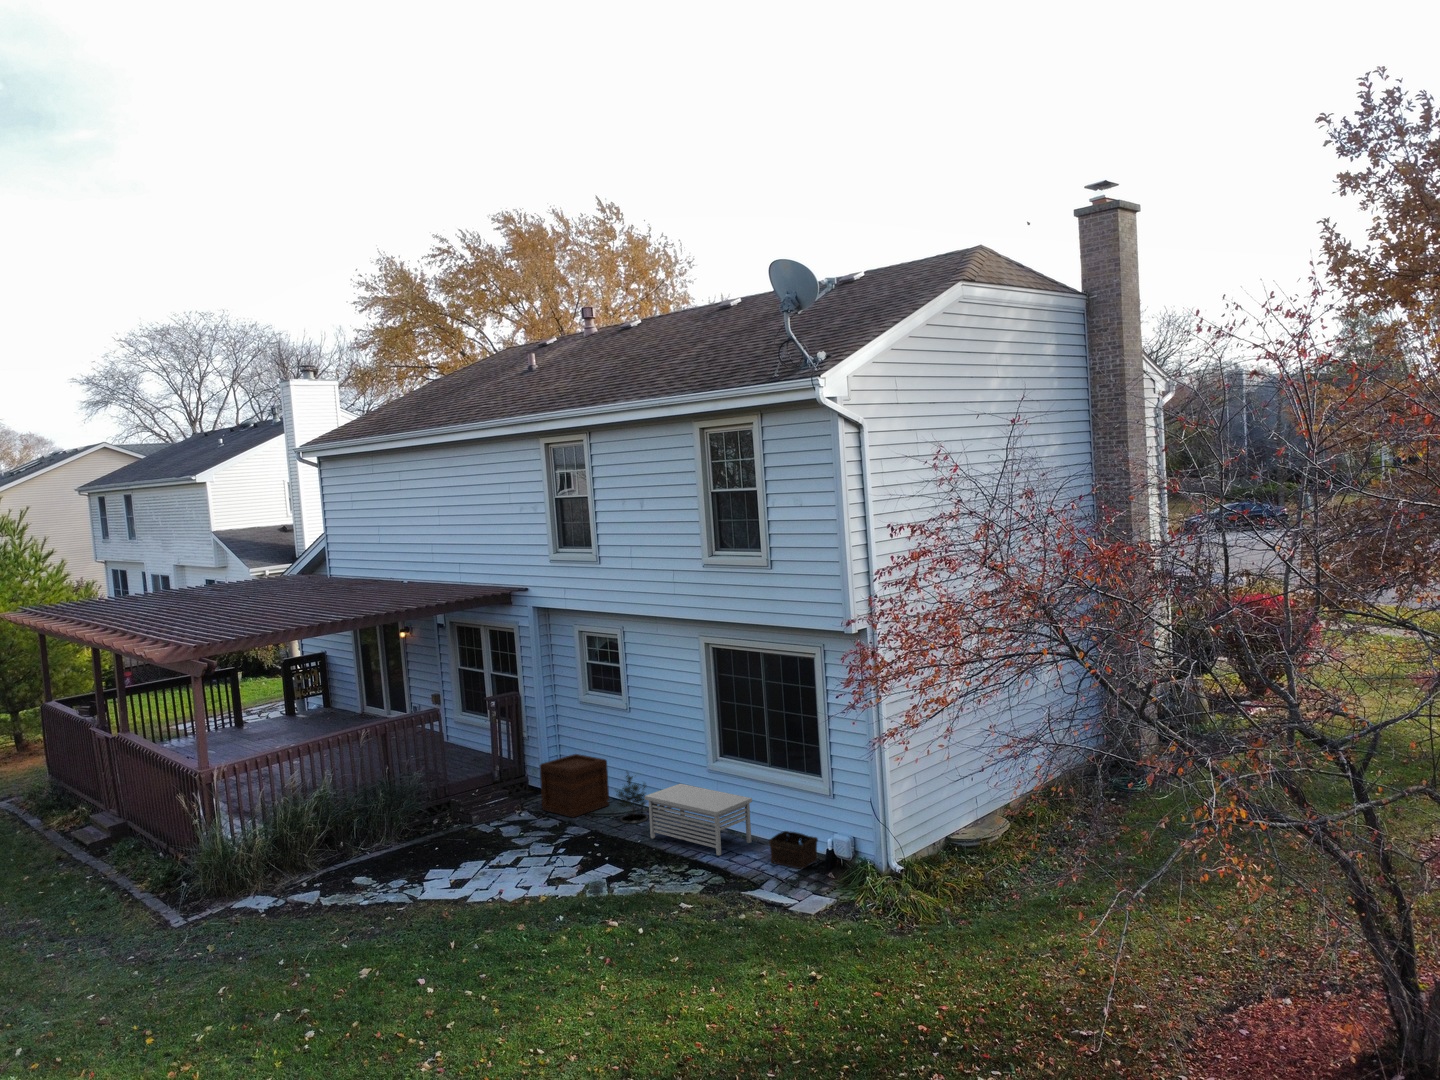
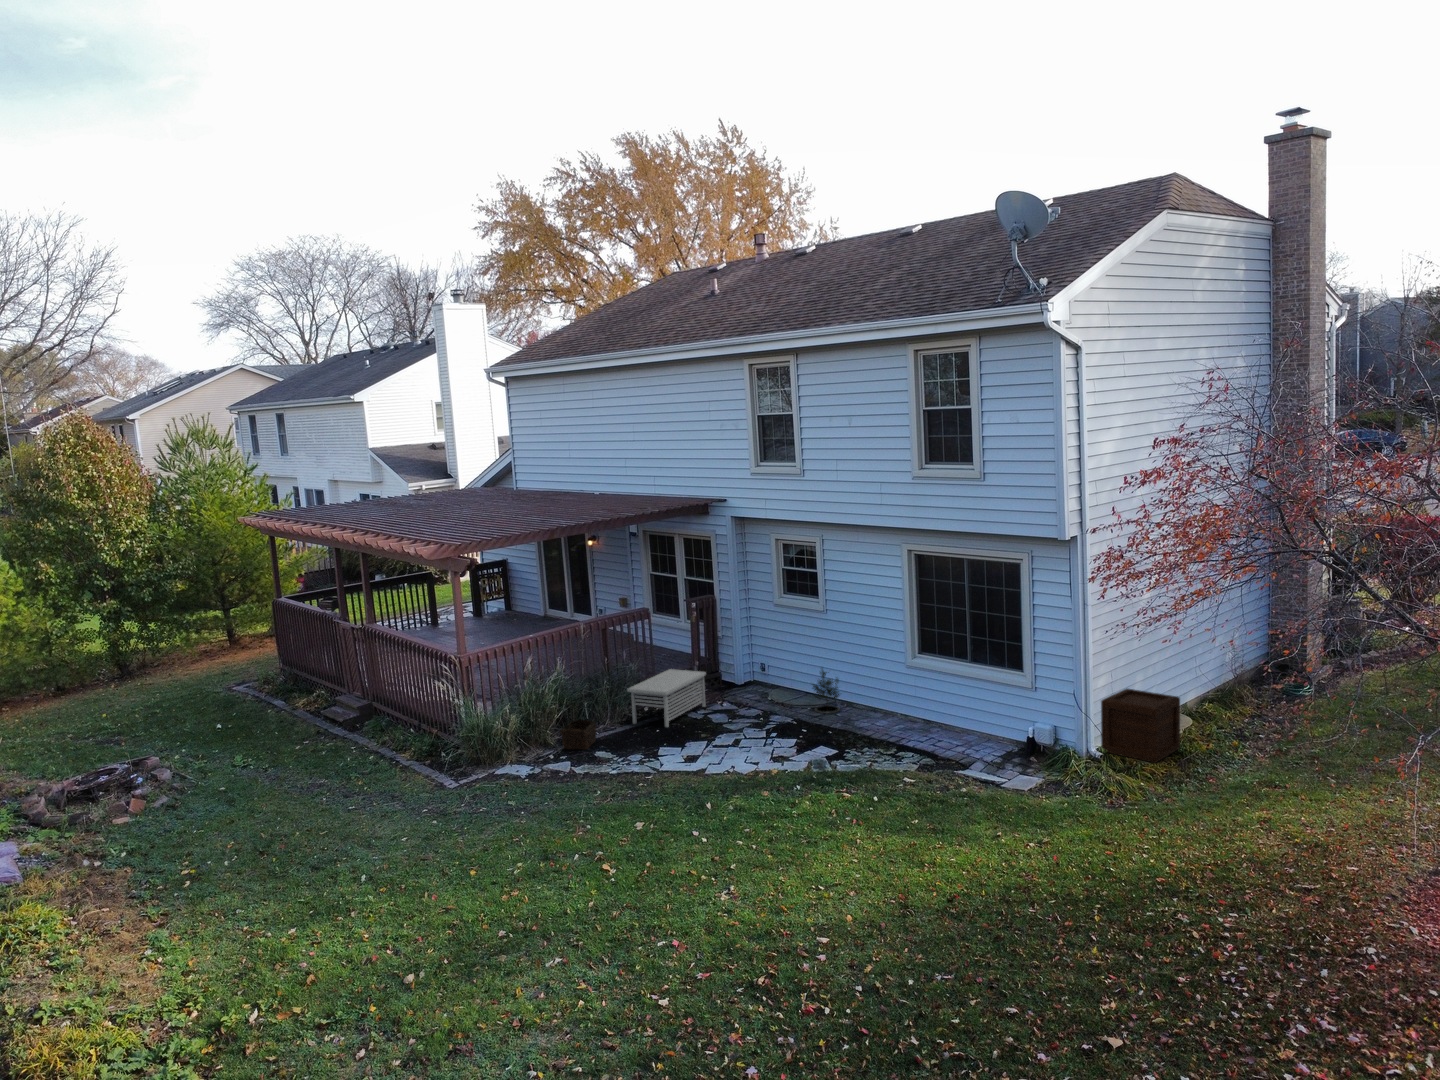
wooden crate: present [540,754,609,818] -> present [1101,689,1180,763]
storage bench: present [645,784,752,855] -> present [627,669,706,727]
basket: present [769,831,818,869] -> present [560,719,596,749]

